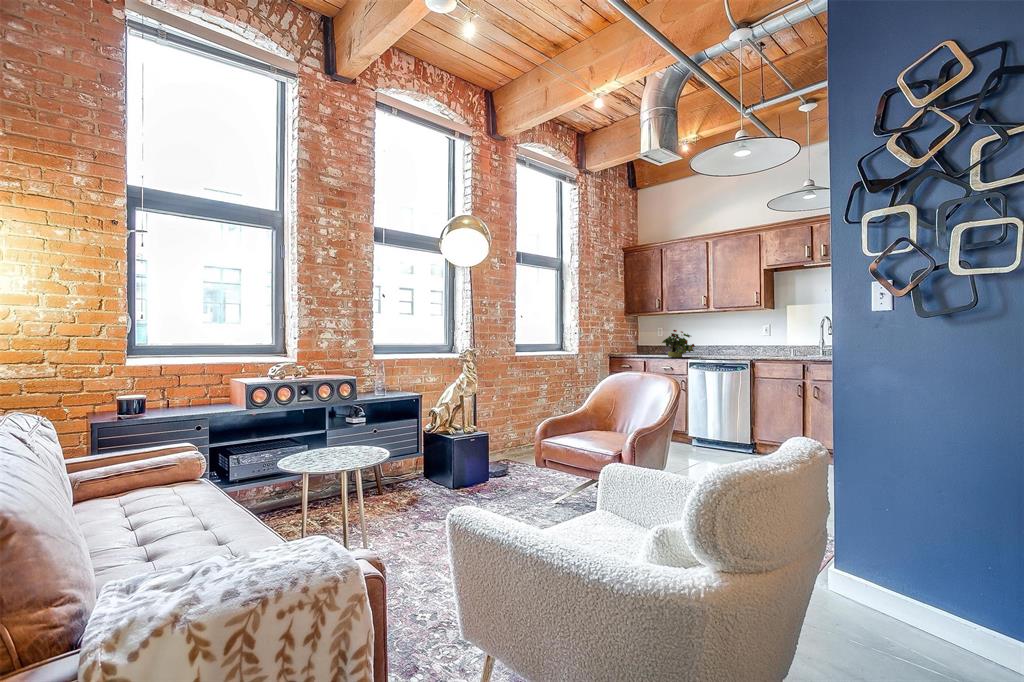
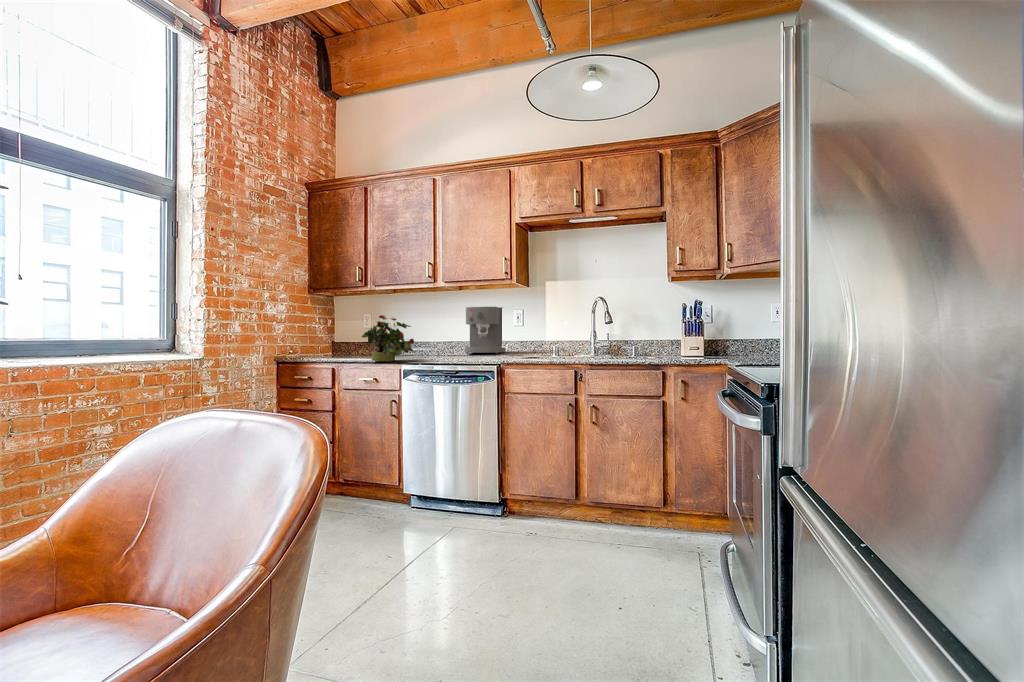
coffee maker: none [728,323,758,354] -> present [465,307,506,354]

